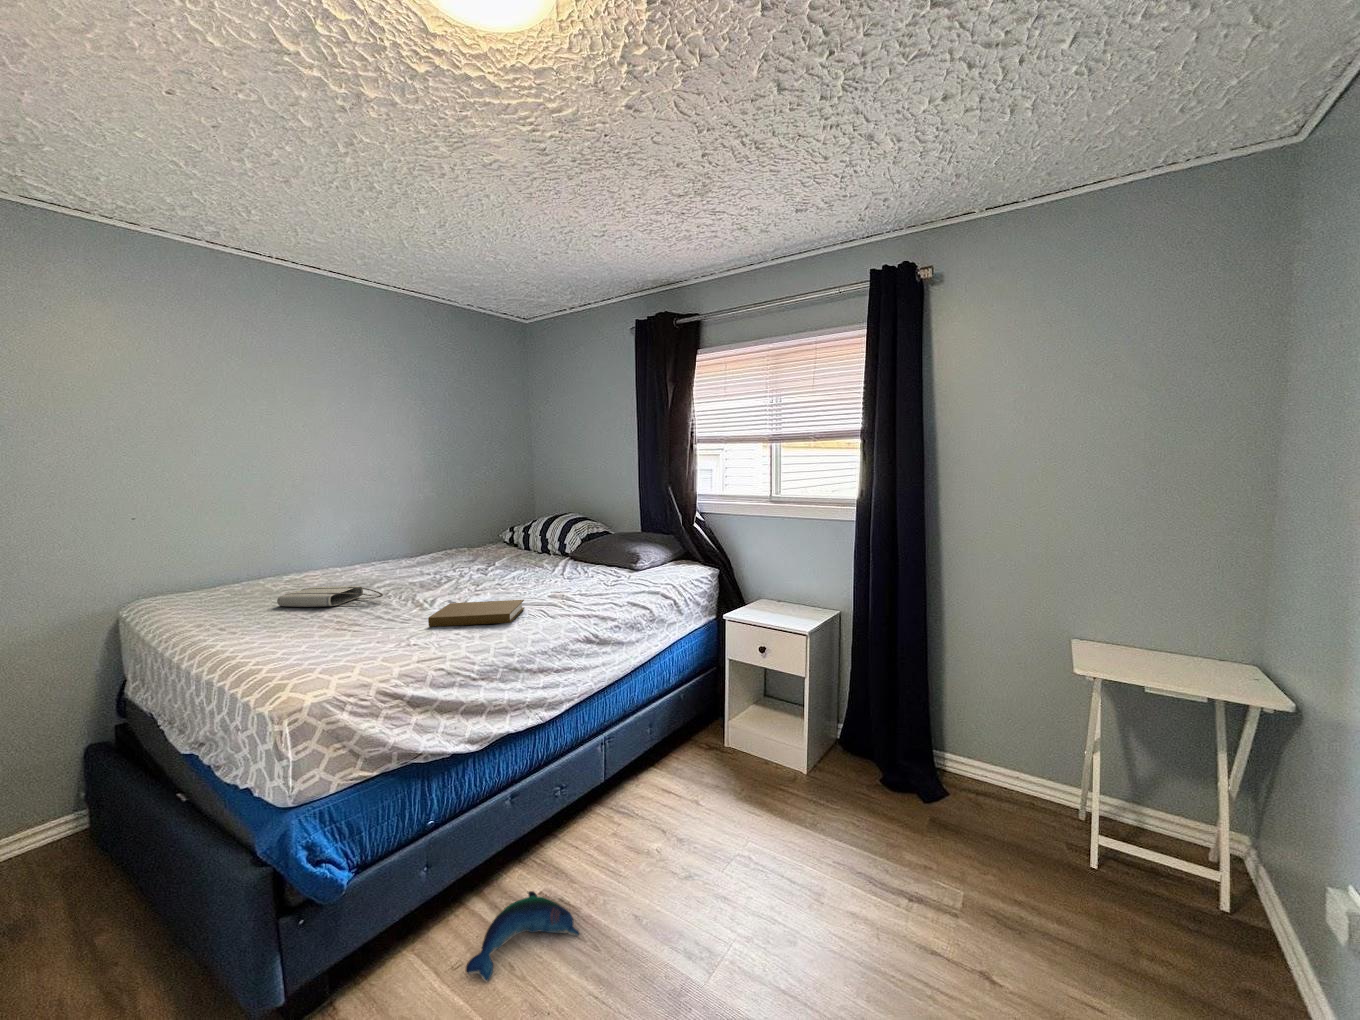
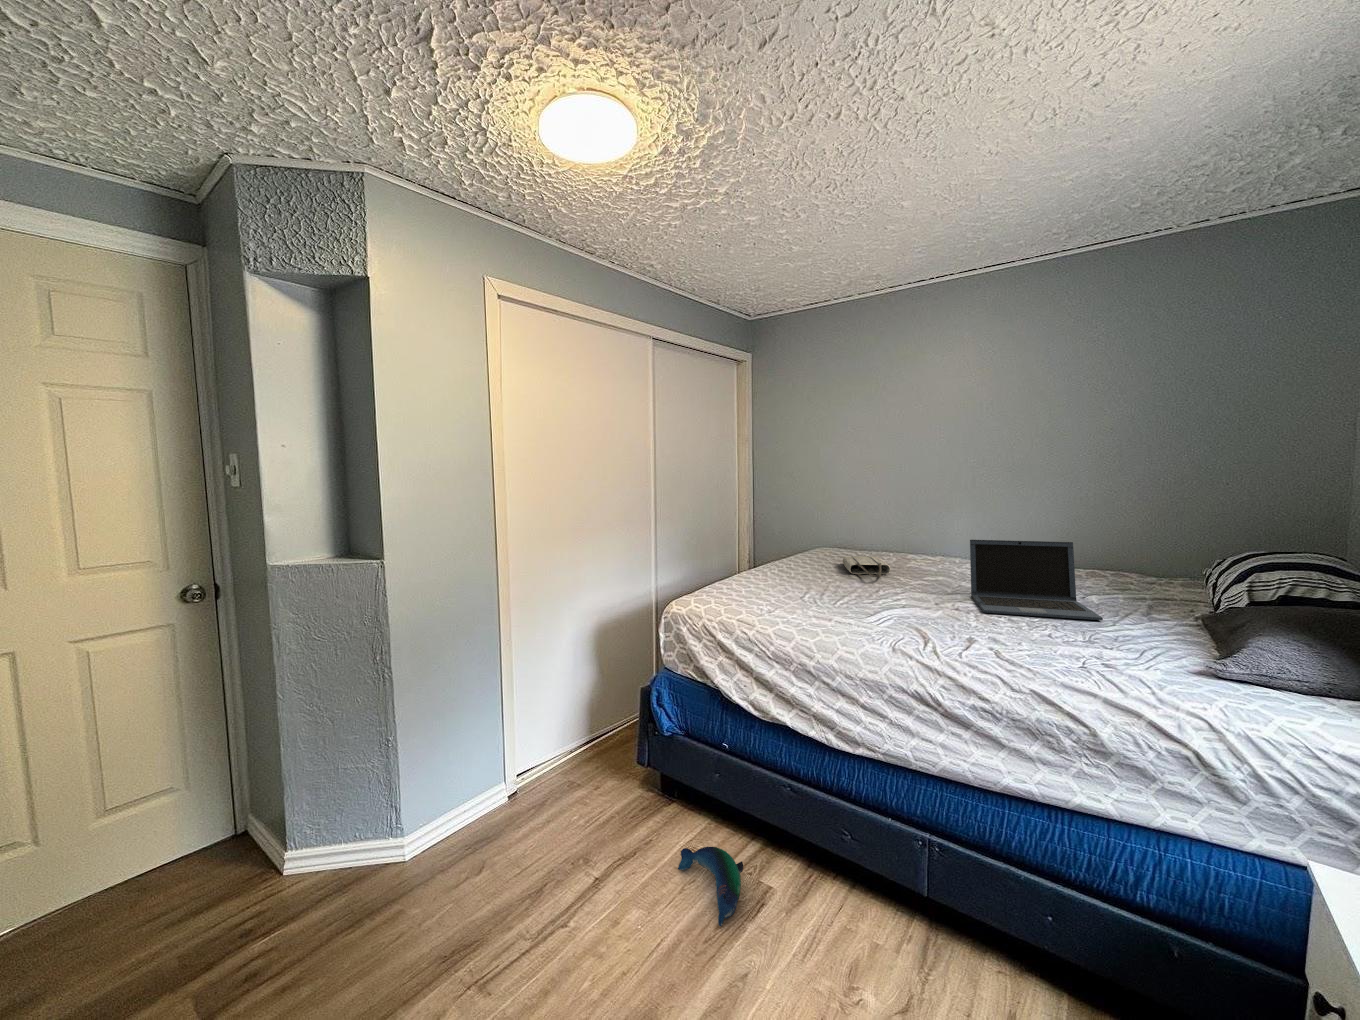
laptop: none [453,528,552,587] -> present [970,540,1103,620]
book: present [428,600,524,627] -> none [818,598,901,631]

